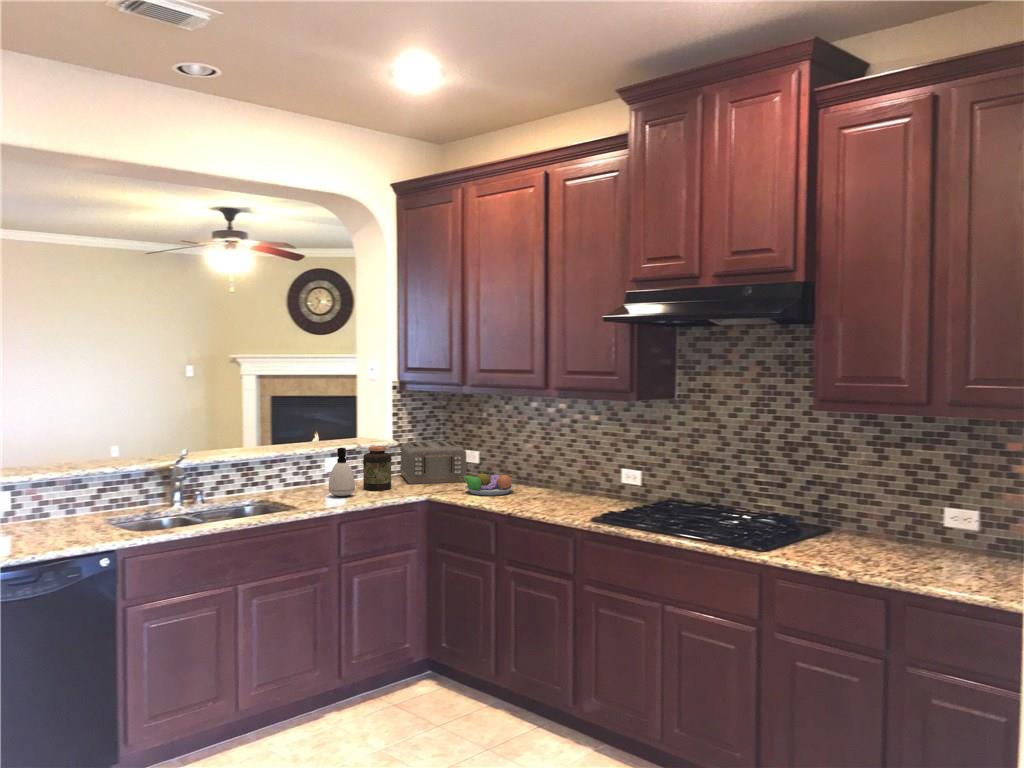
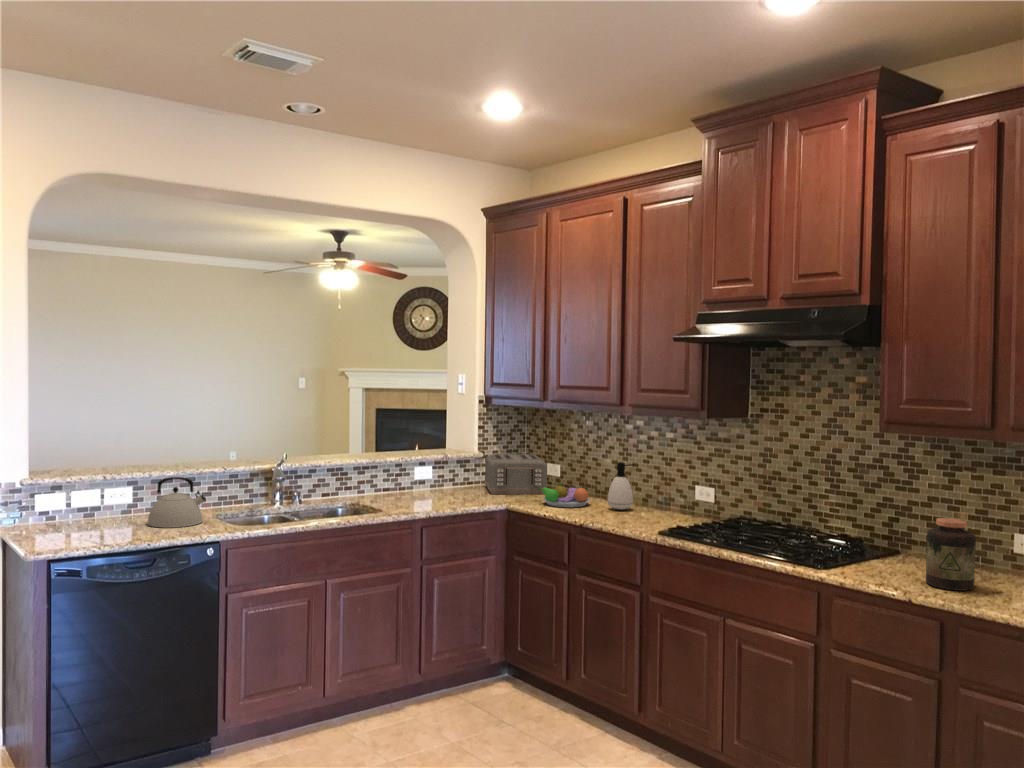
jar: present [363,446,391,491] -> present [926,518,976,591]
soap dispenser: present [329,448,356,496] -> present [608,462,634,510]
kettle: none [27,480,95,538] -> present [147,477,205,528]

